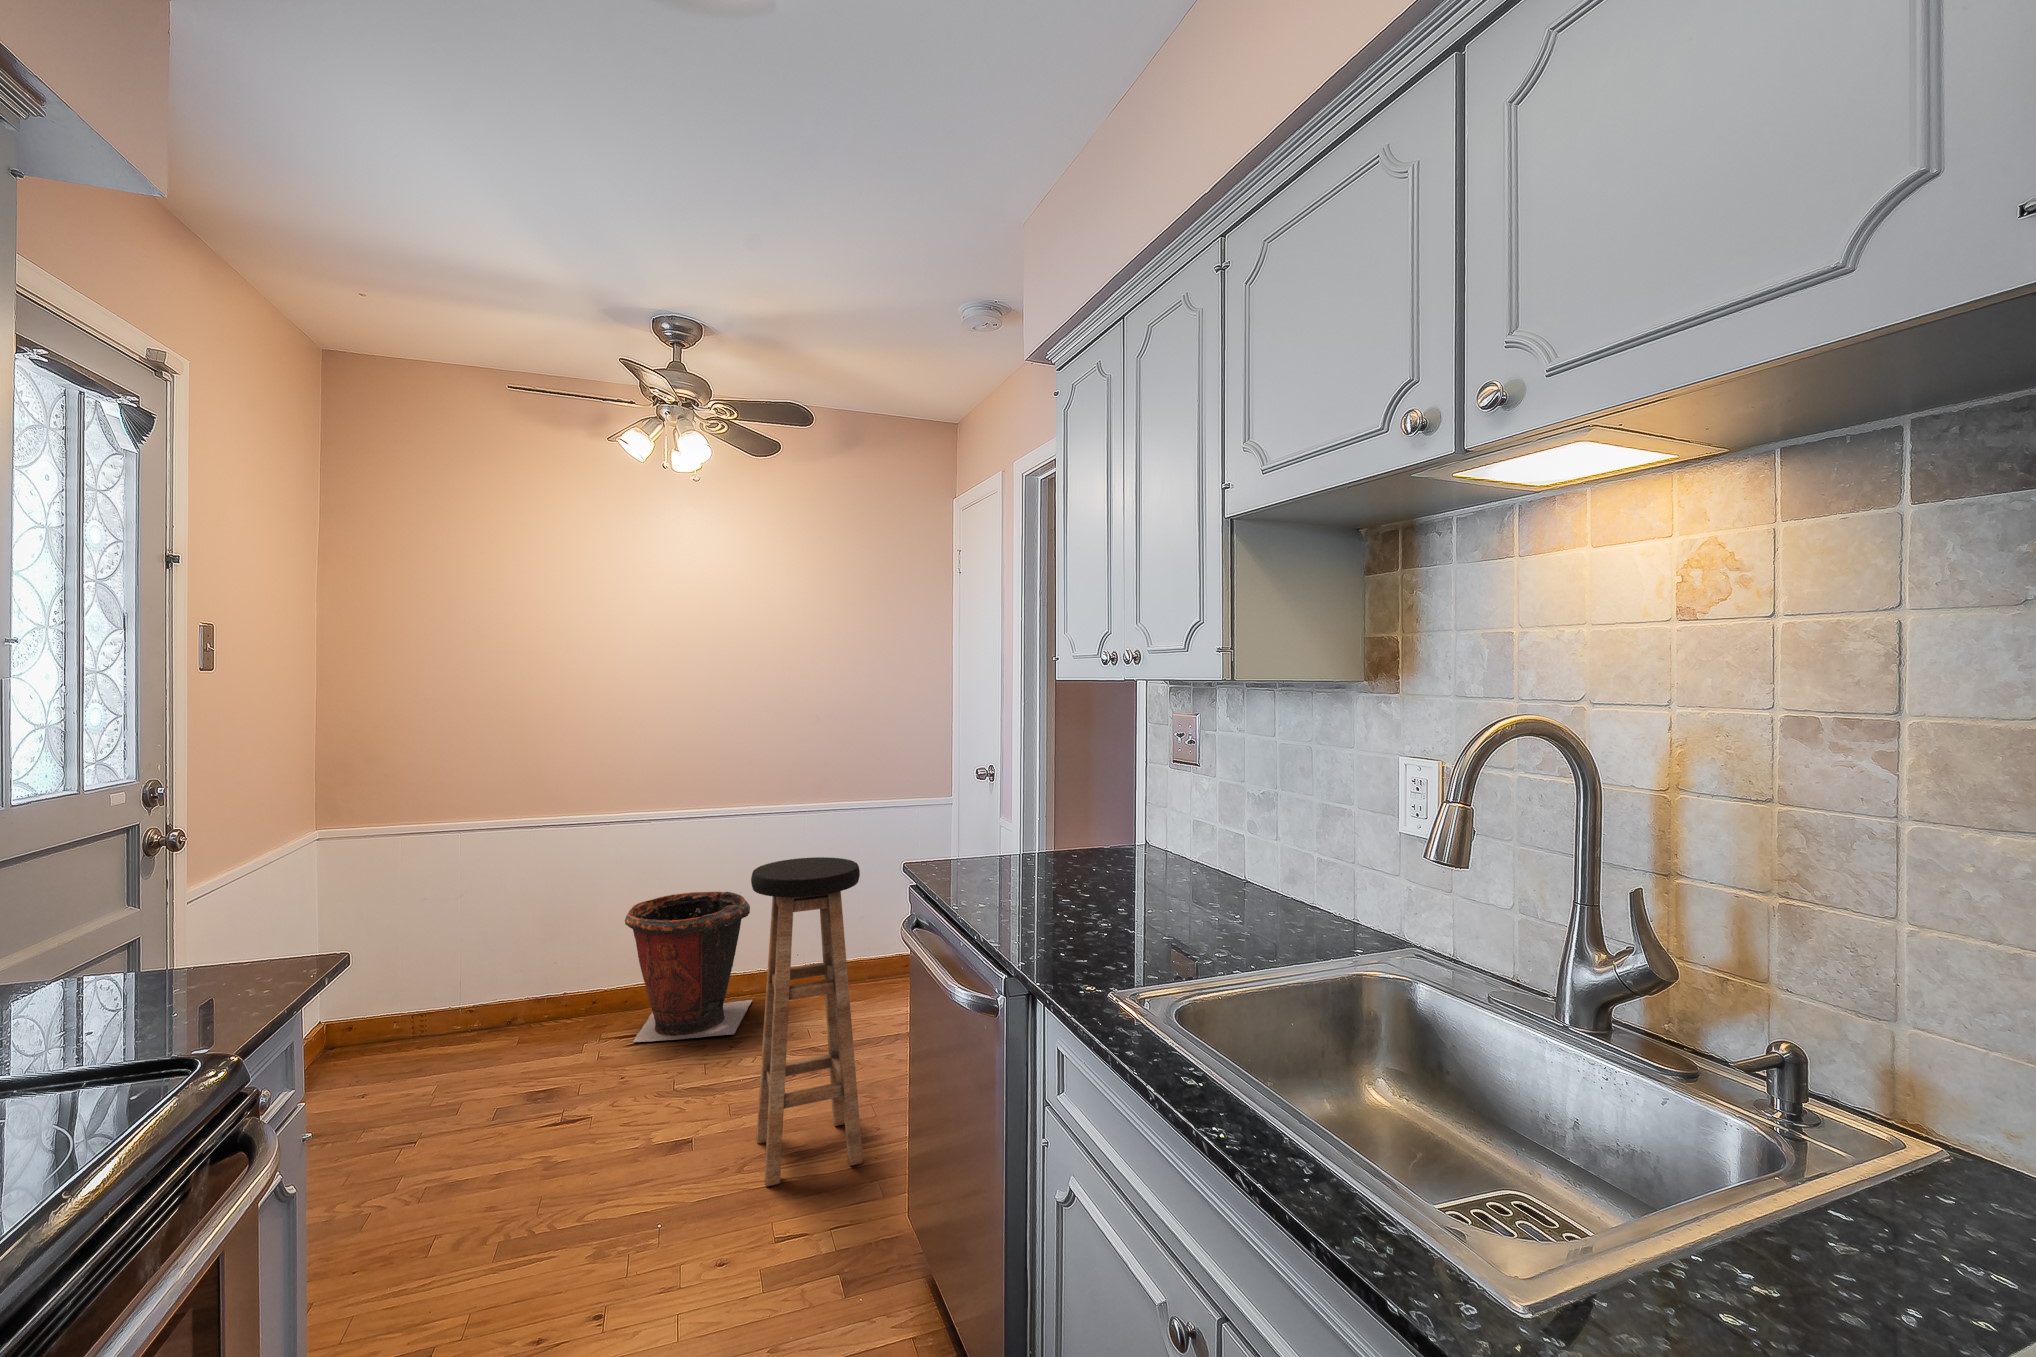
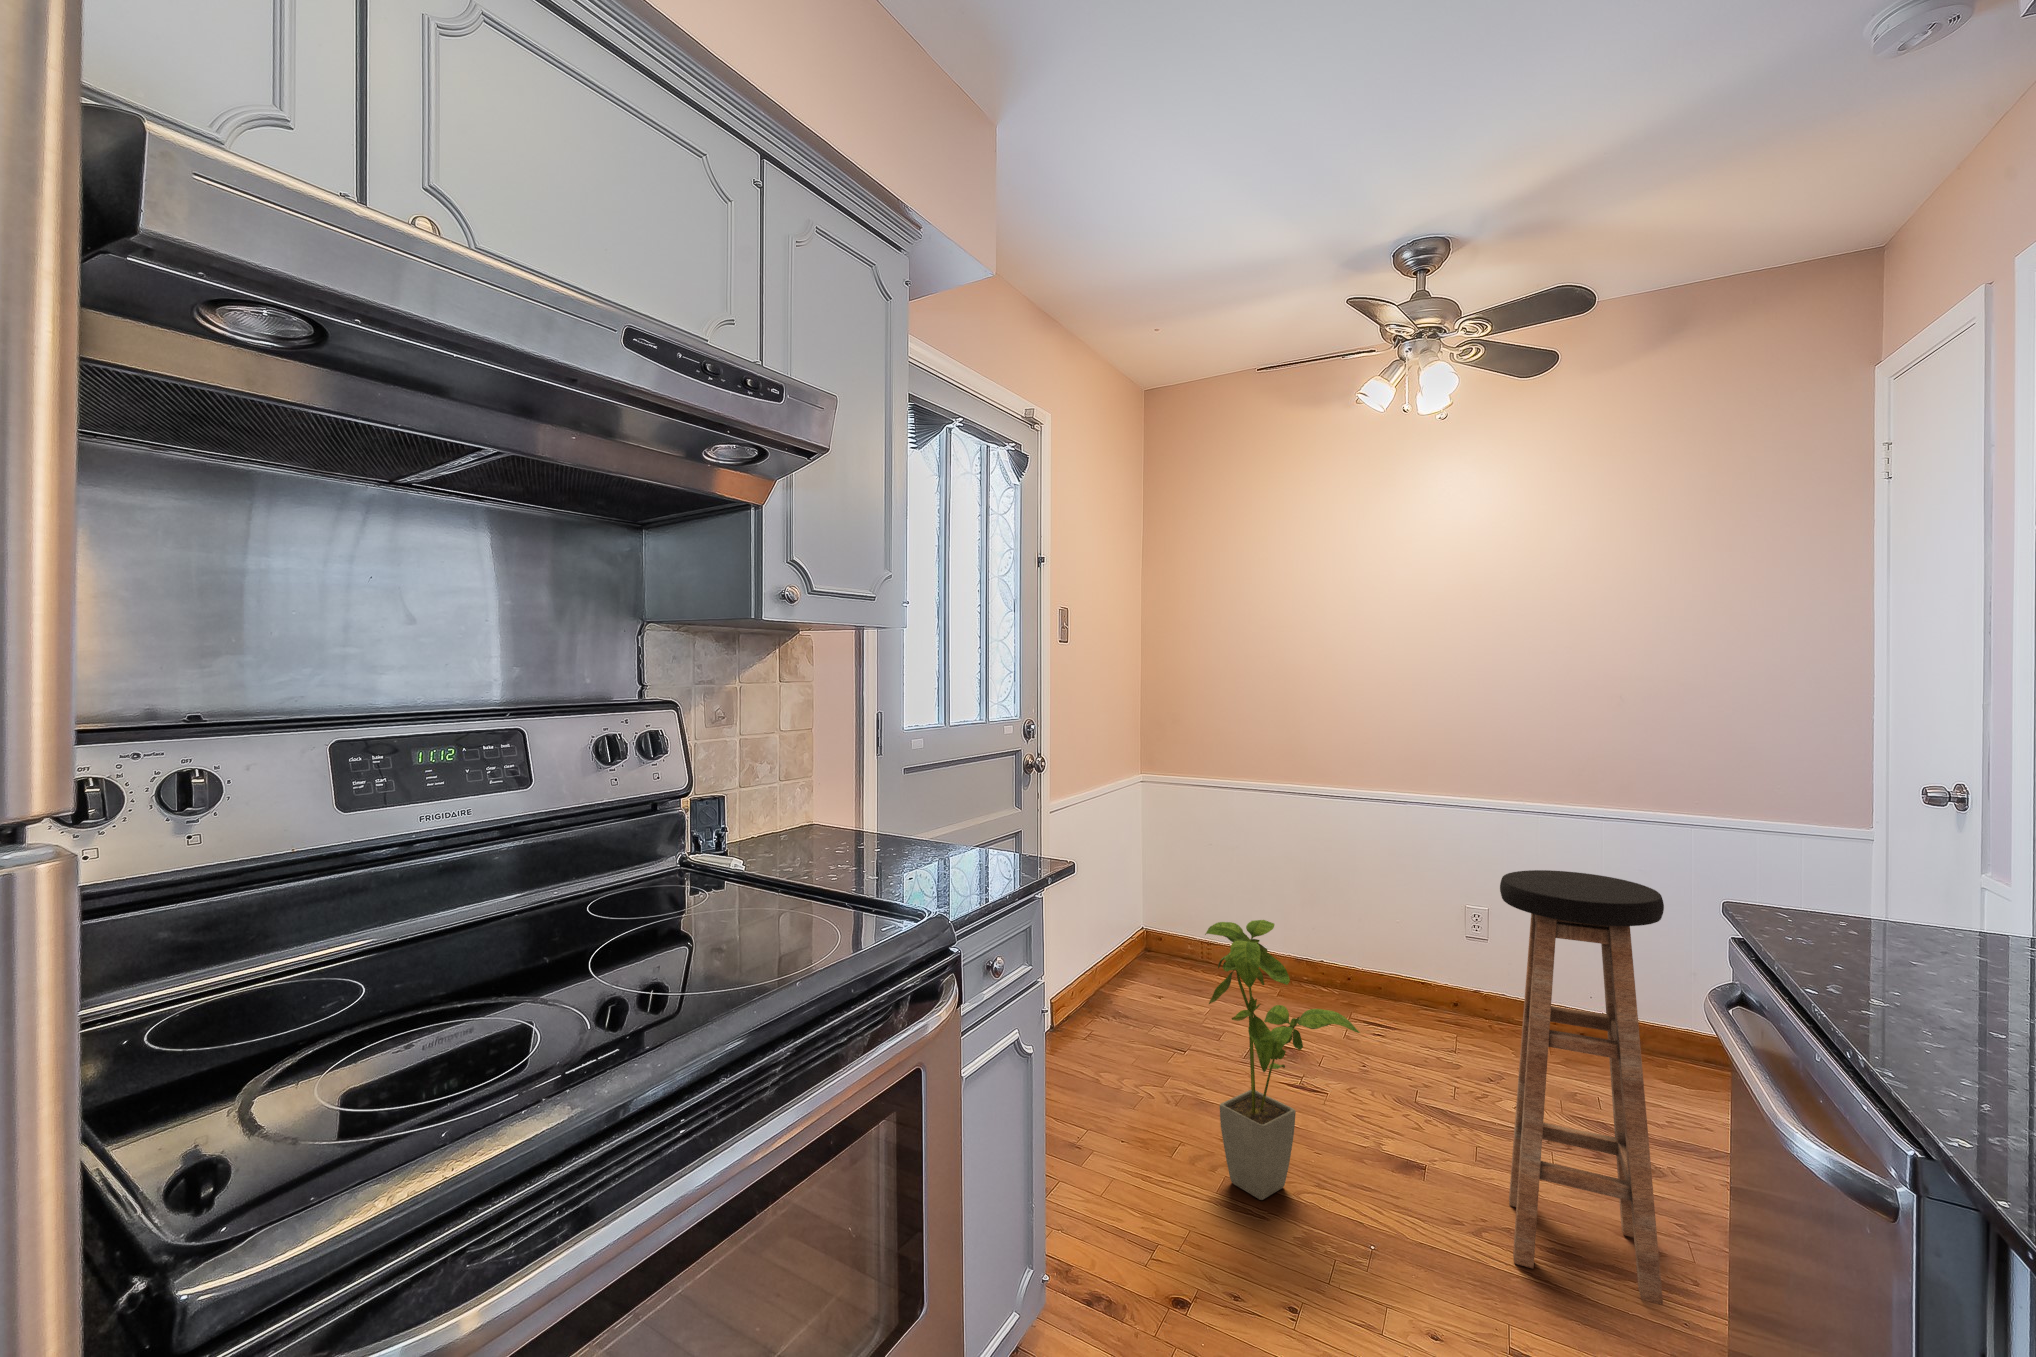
trash can: present [625,892,752,1042] -> none [1374,886,1526,1064]
house plant: none [465,961,638,1253] -> present [1205,920,1360,1200]

